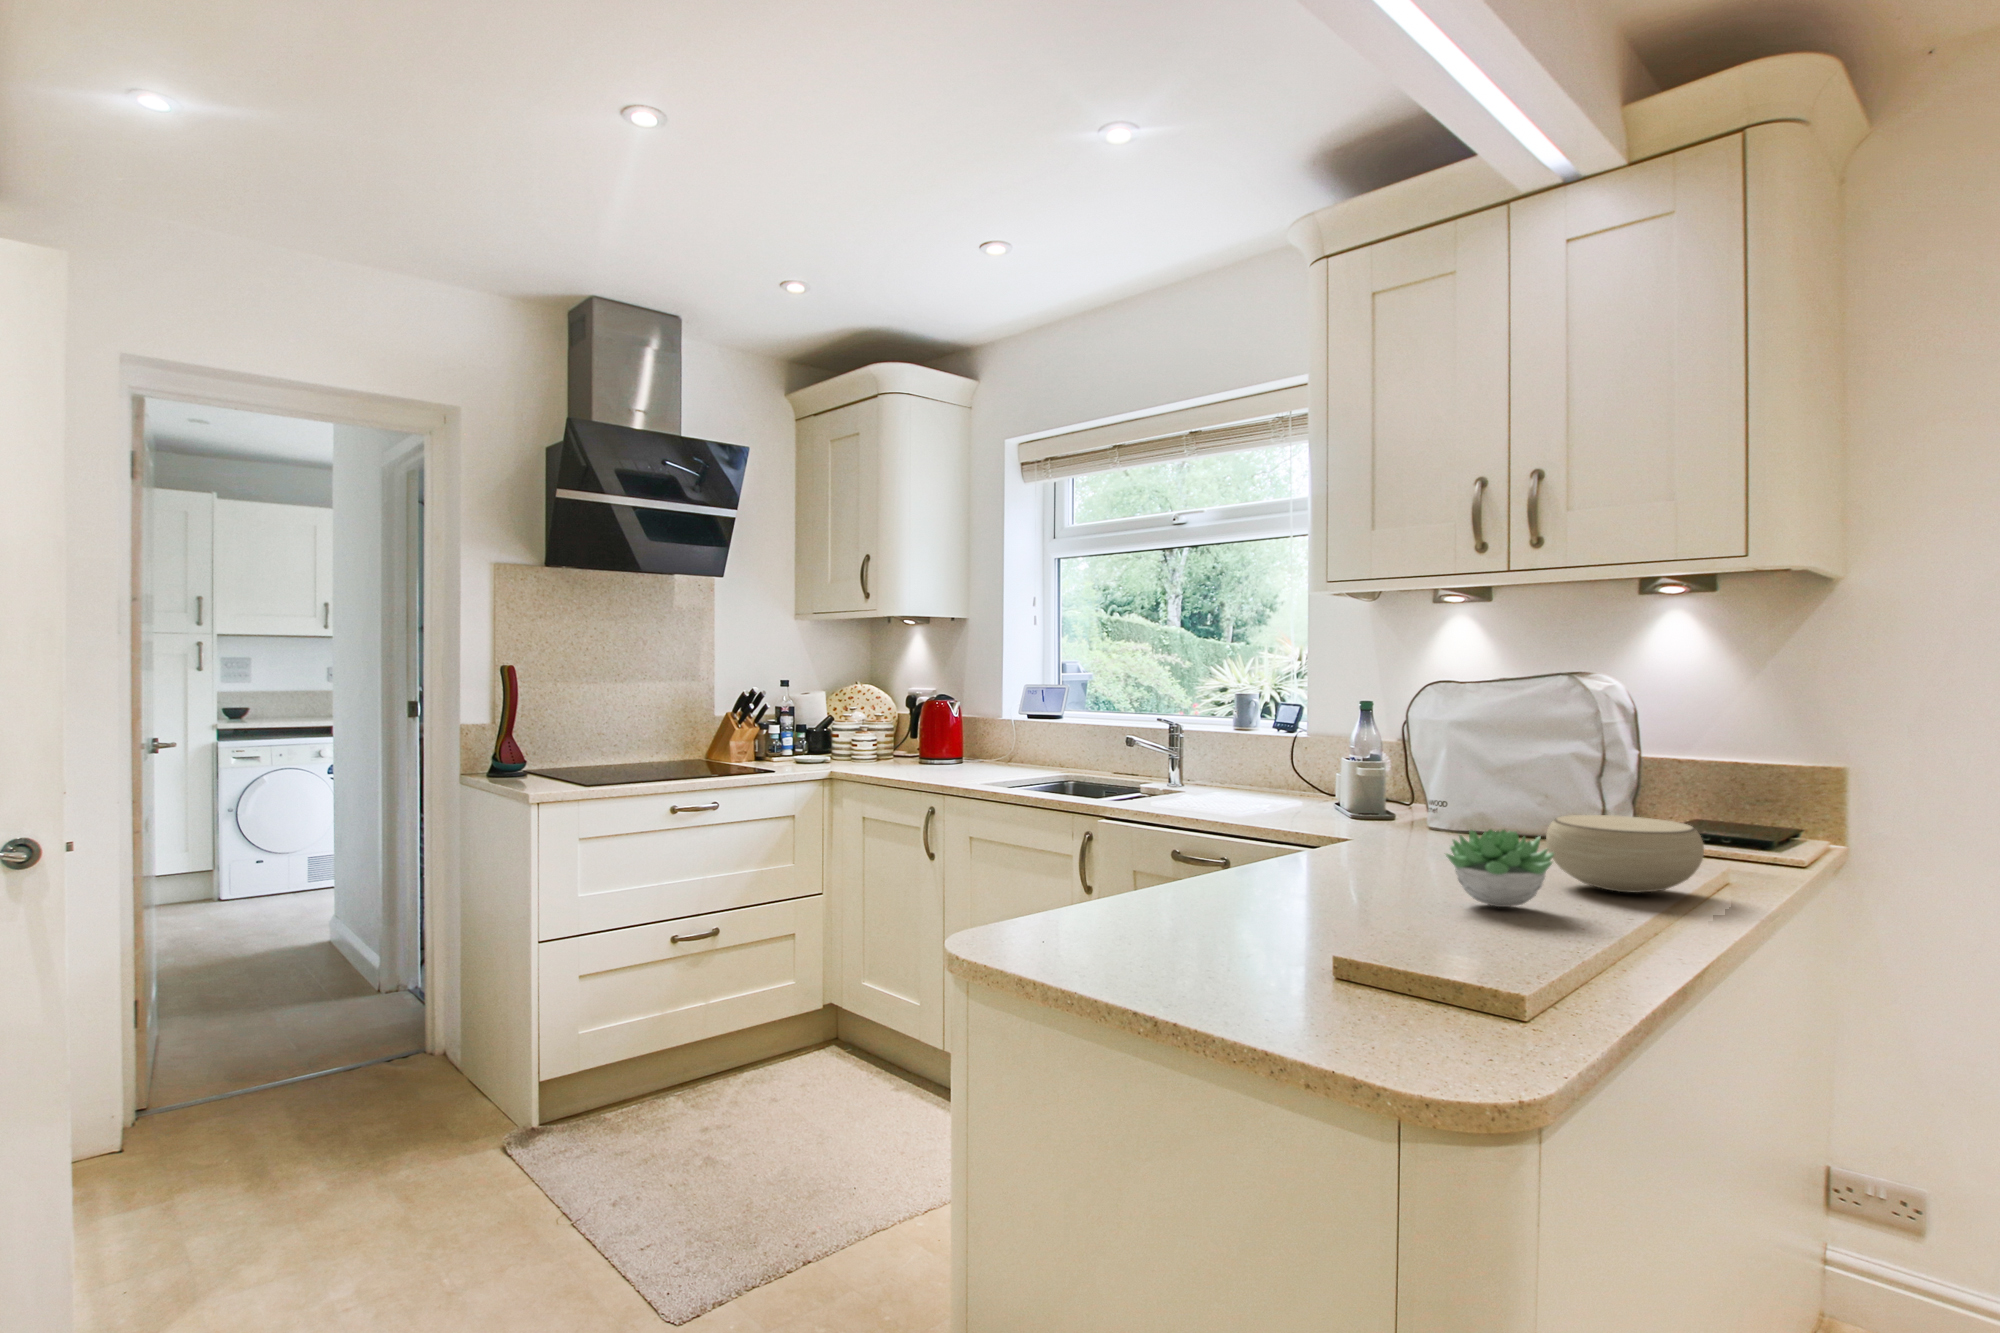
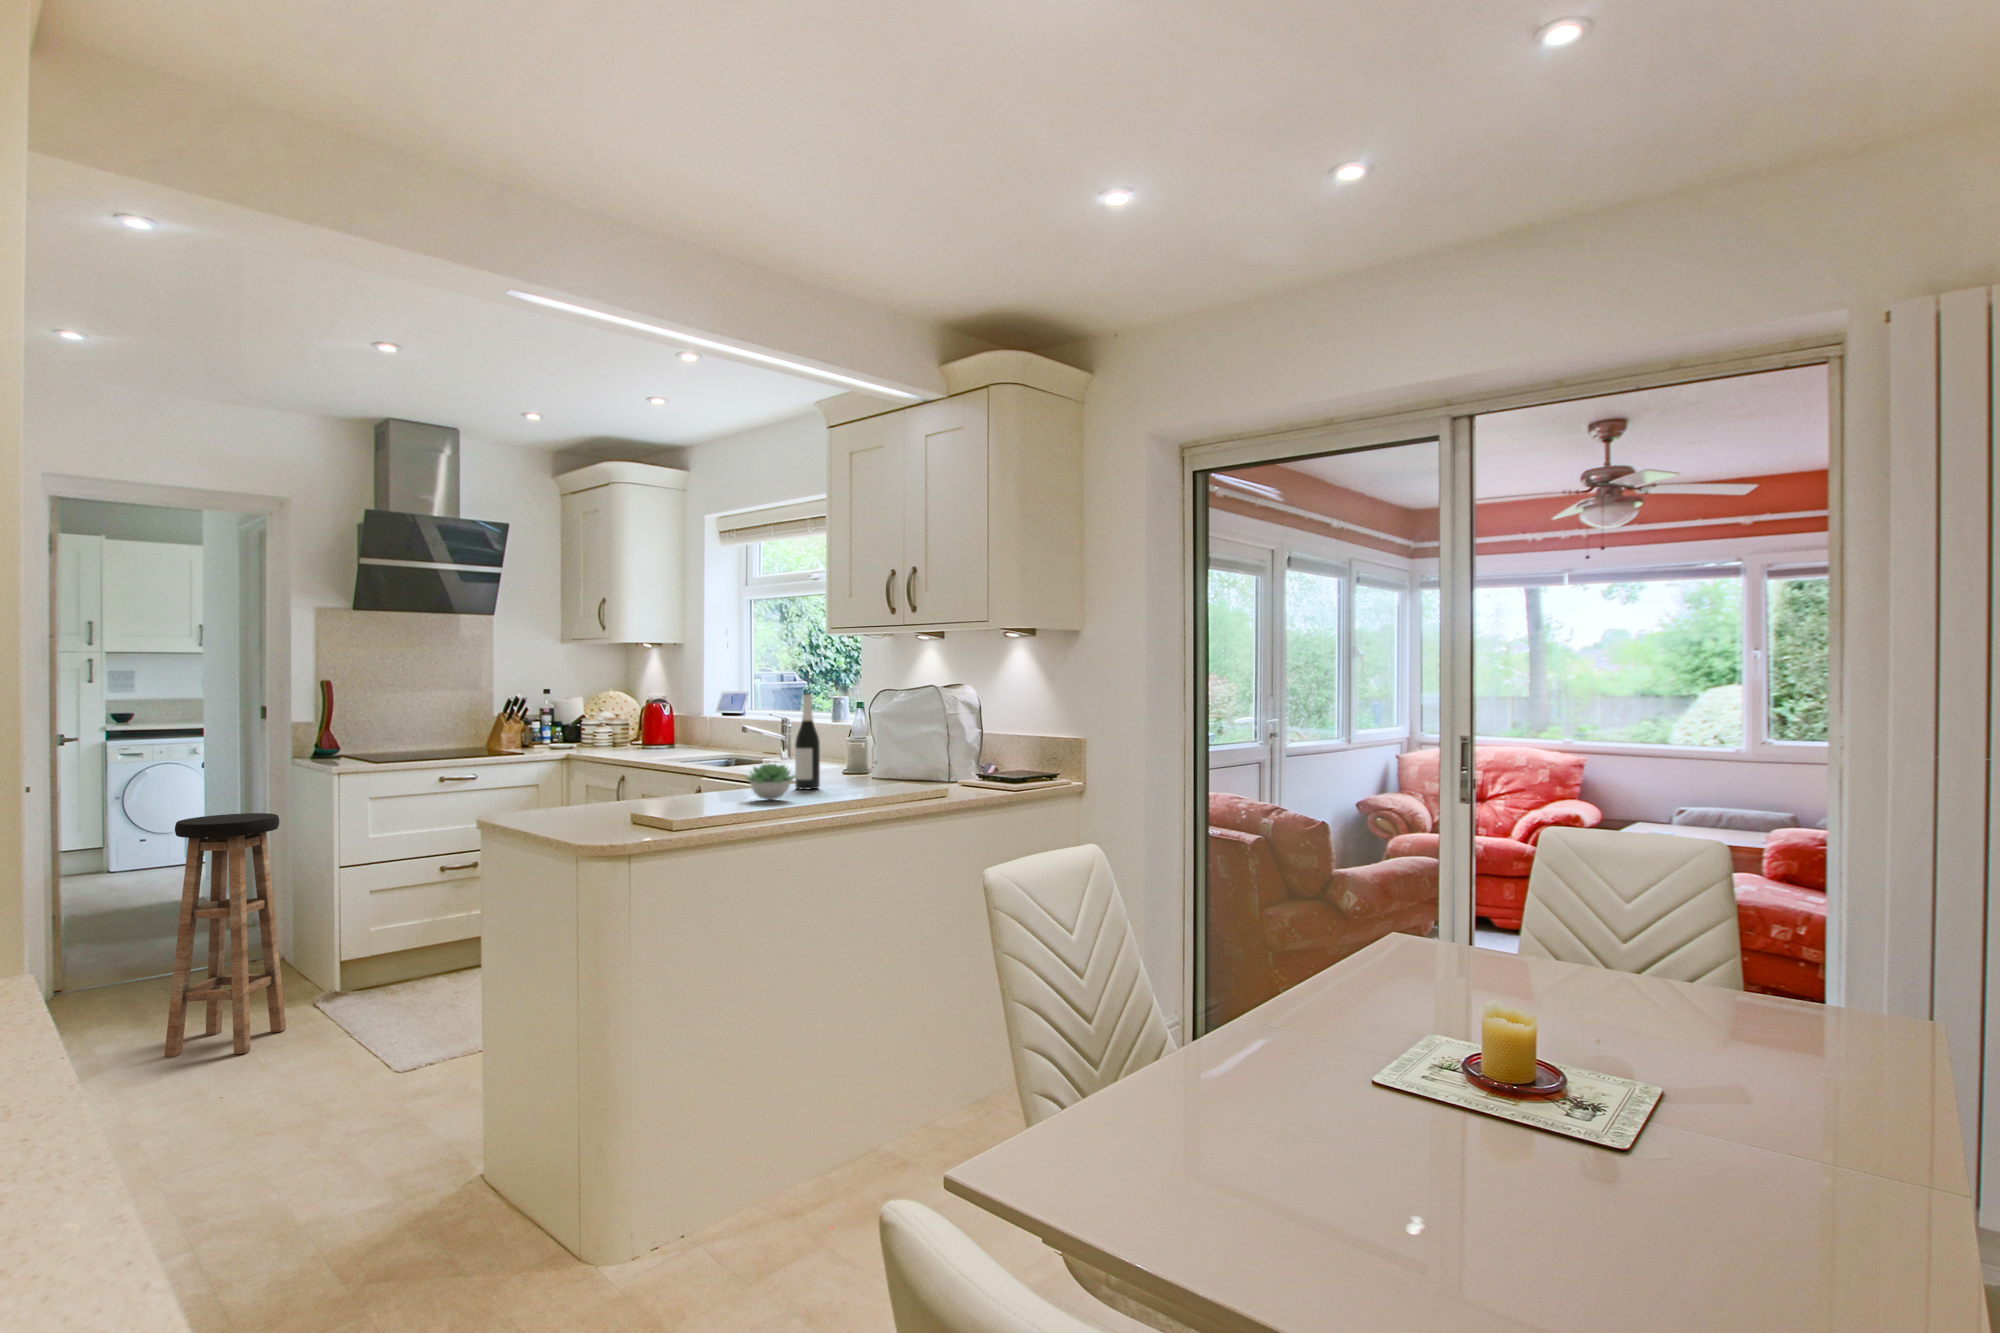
wine bottle: none [1413,687,1463,867] -> present [795,694,820,790]
bowl: present [1546,815,1704,893] -> none [828,760,896,796]
bar stool: none [297,869,475,1271] -> present [164,813,286,1057]

